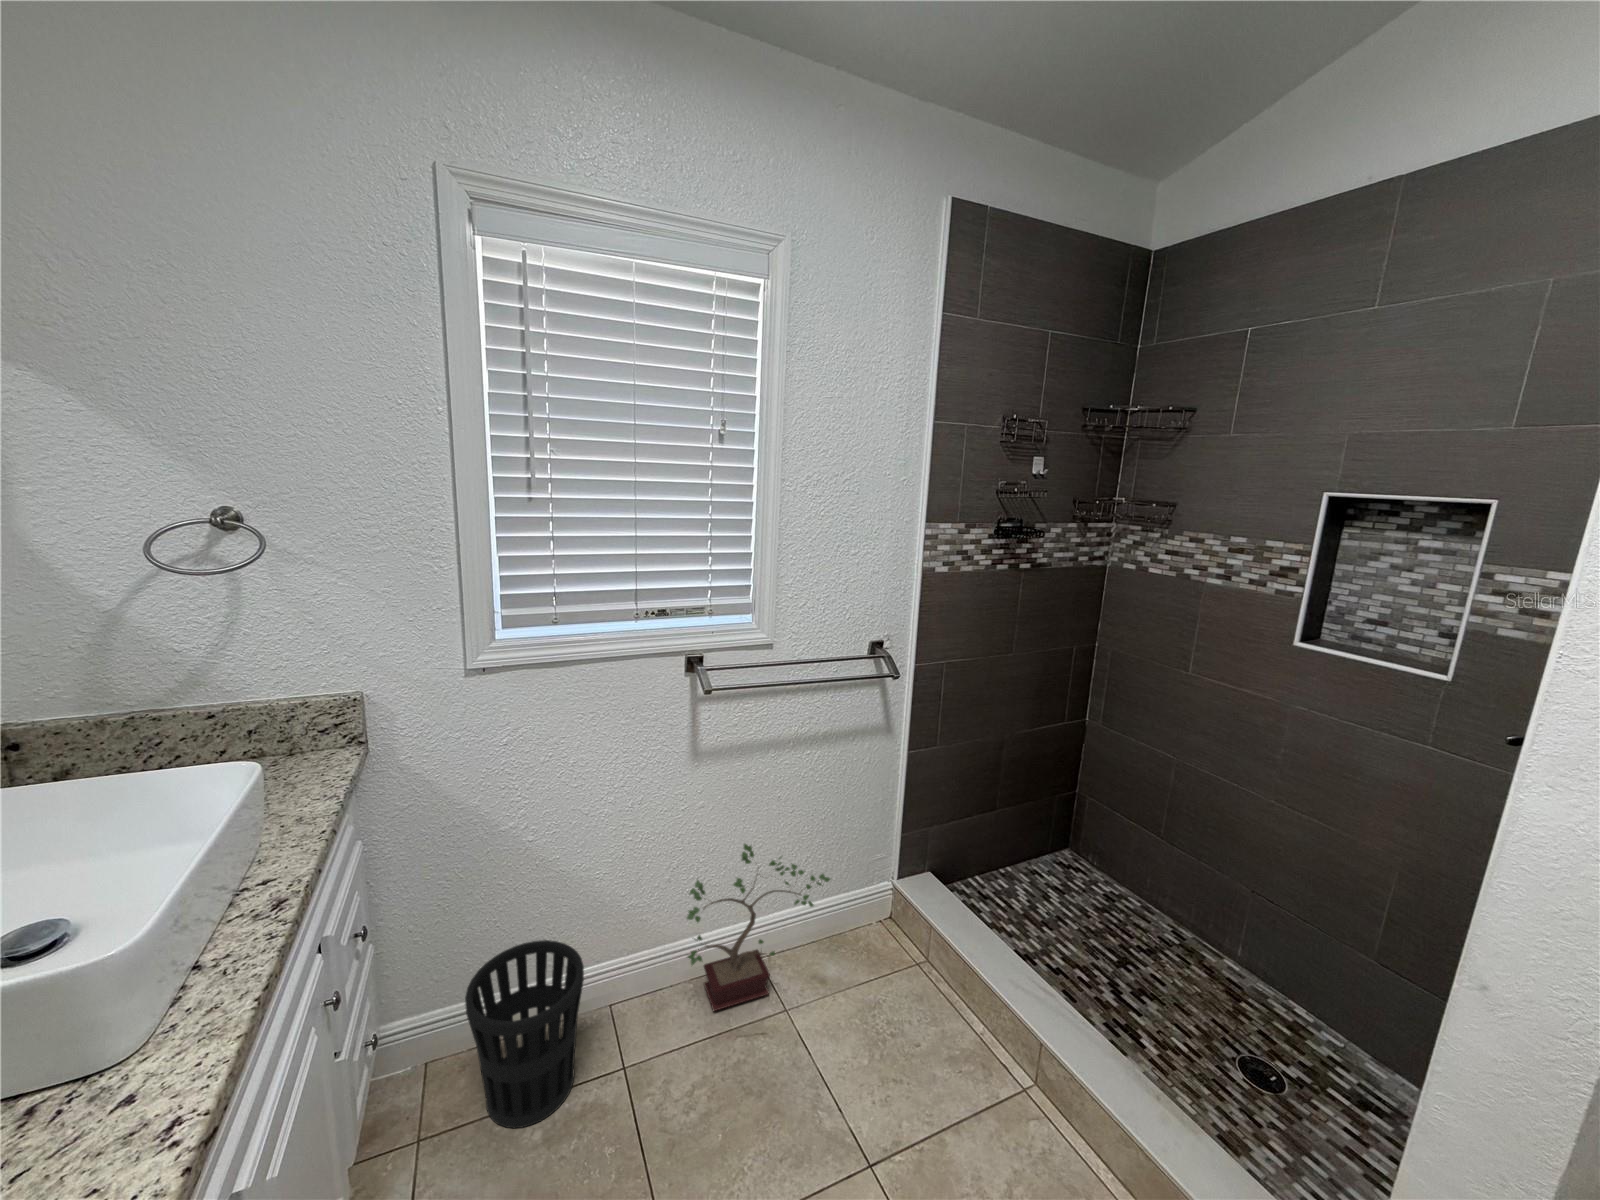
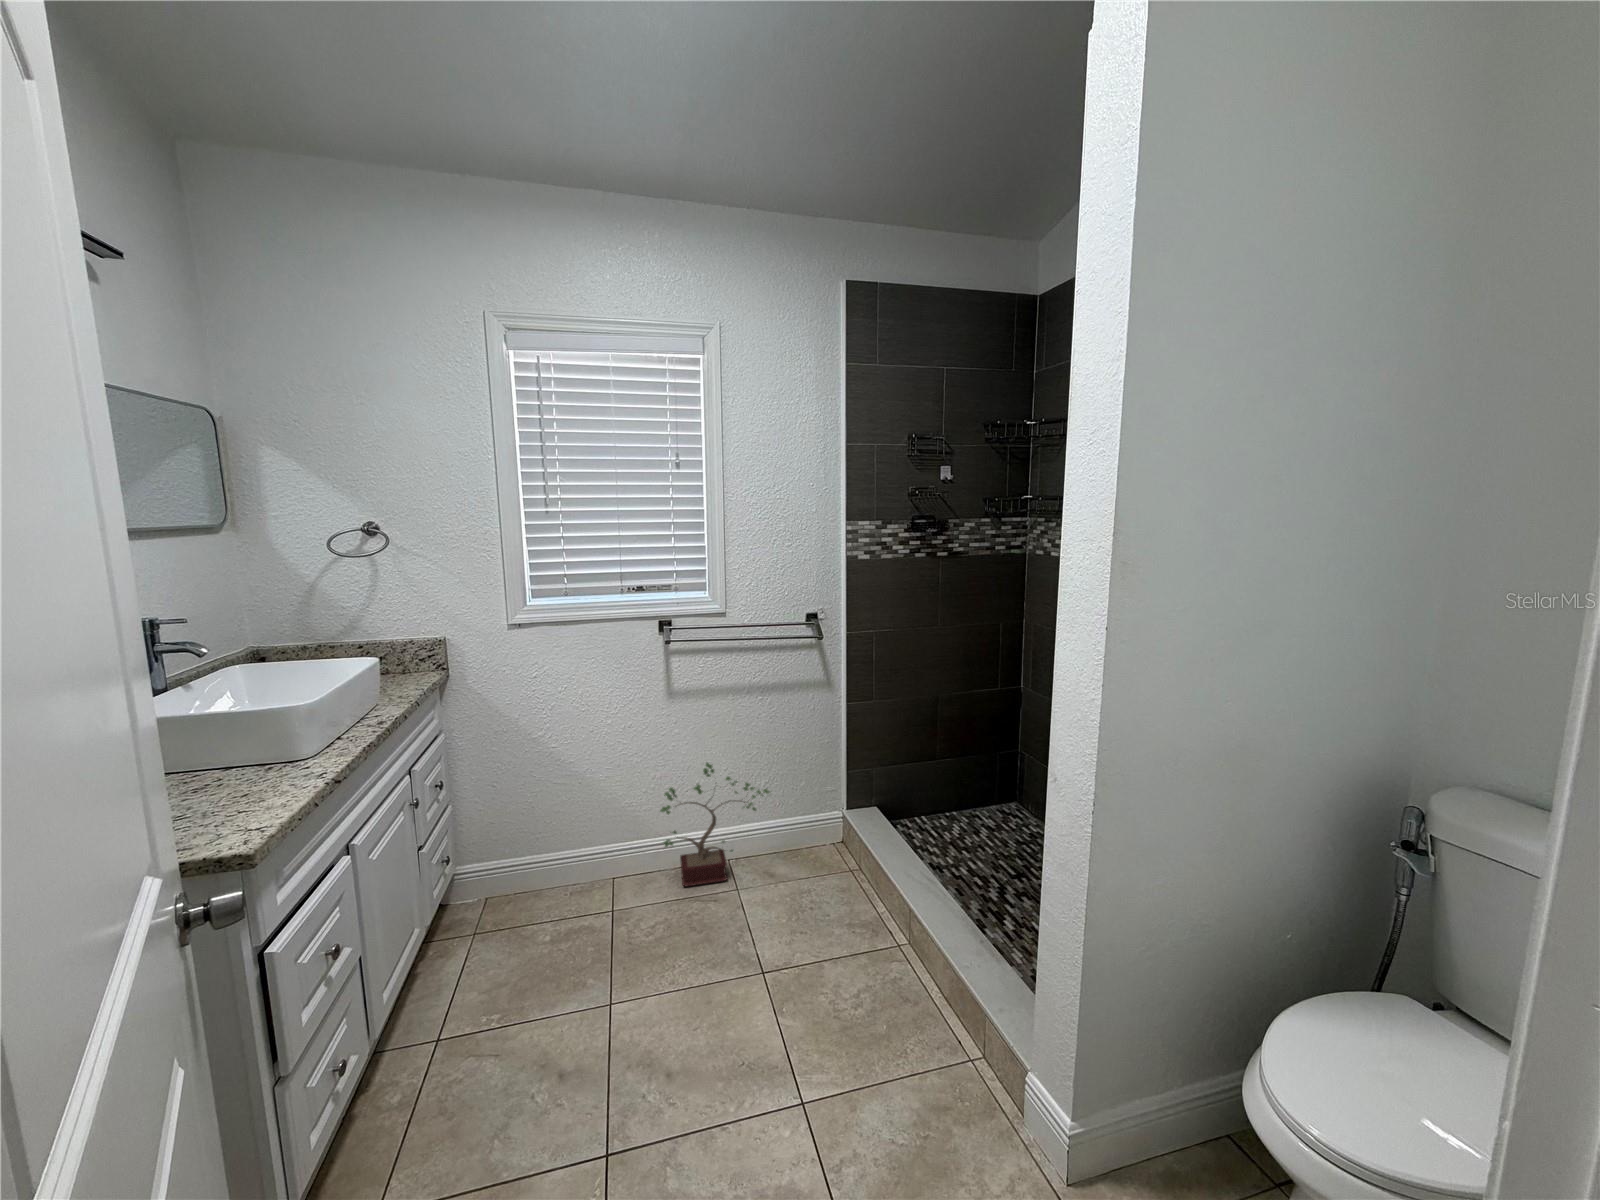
wastebasket: present [465,940,584,1128] -> none [503,817,583,934]

